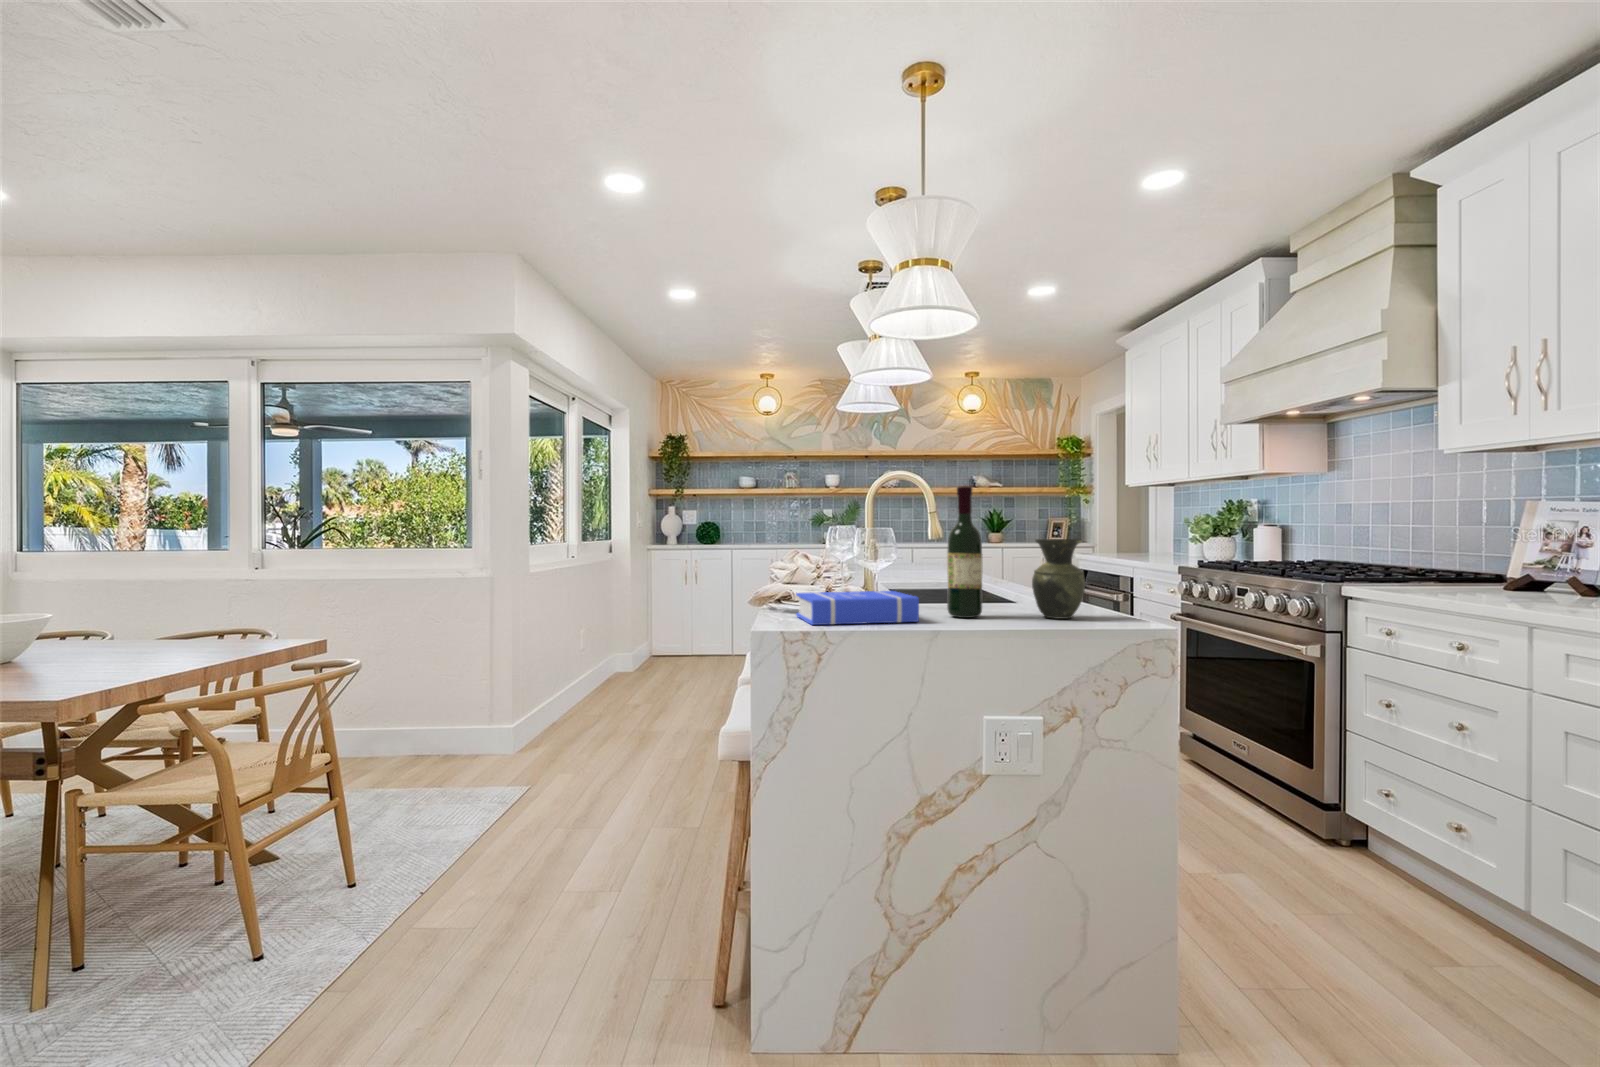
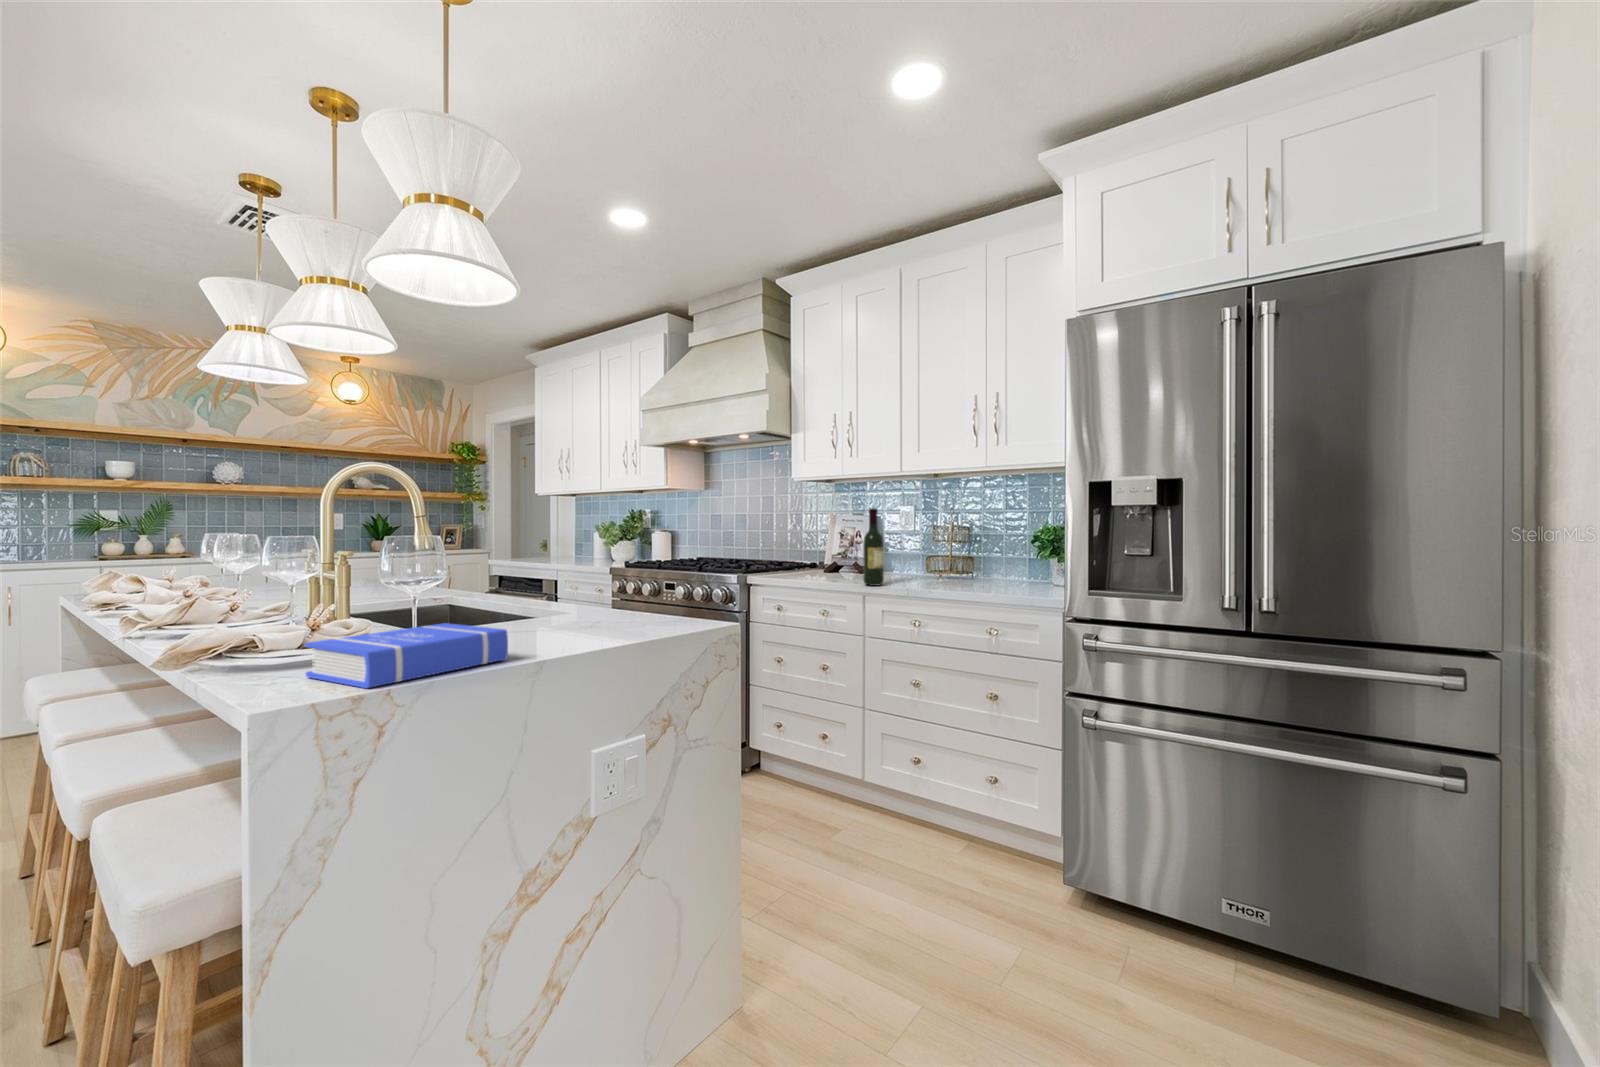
wine bottle: present [947,486,982,618] -> present [863,508,884,586]
vase: present [1032,539,1085,619] -> none [606,552,659,634]

